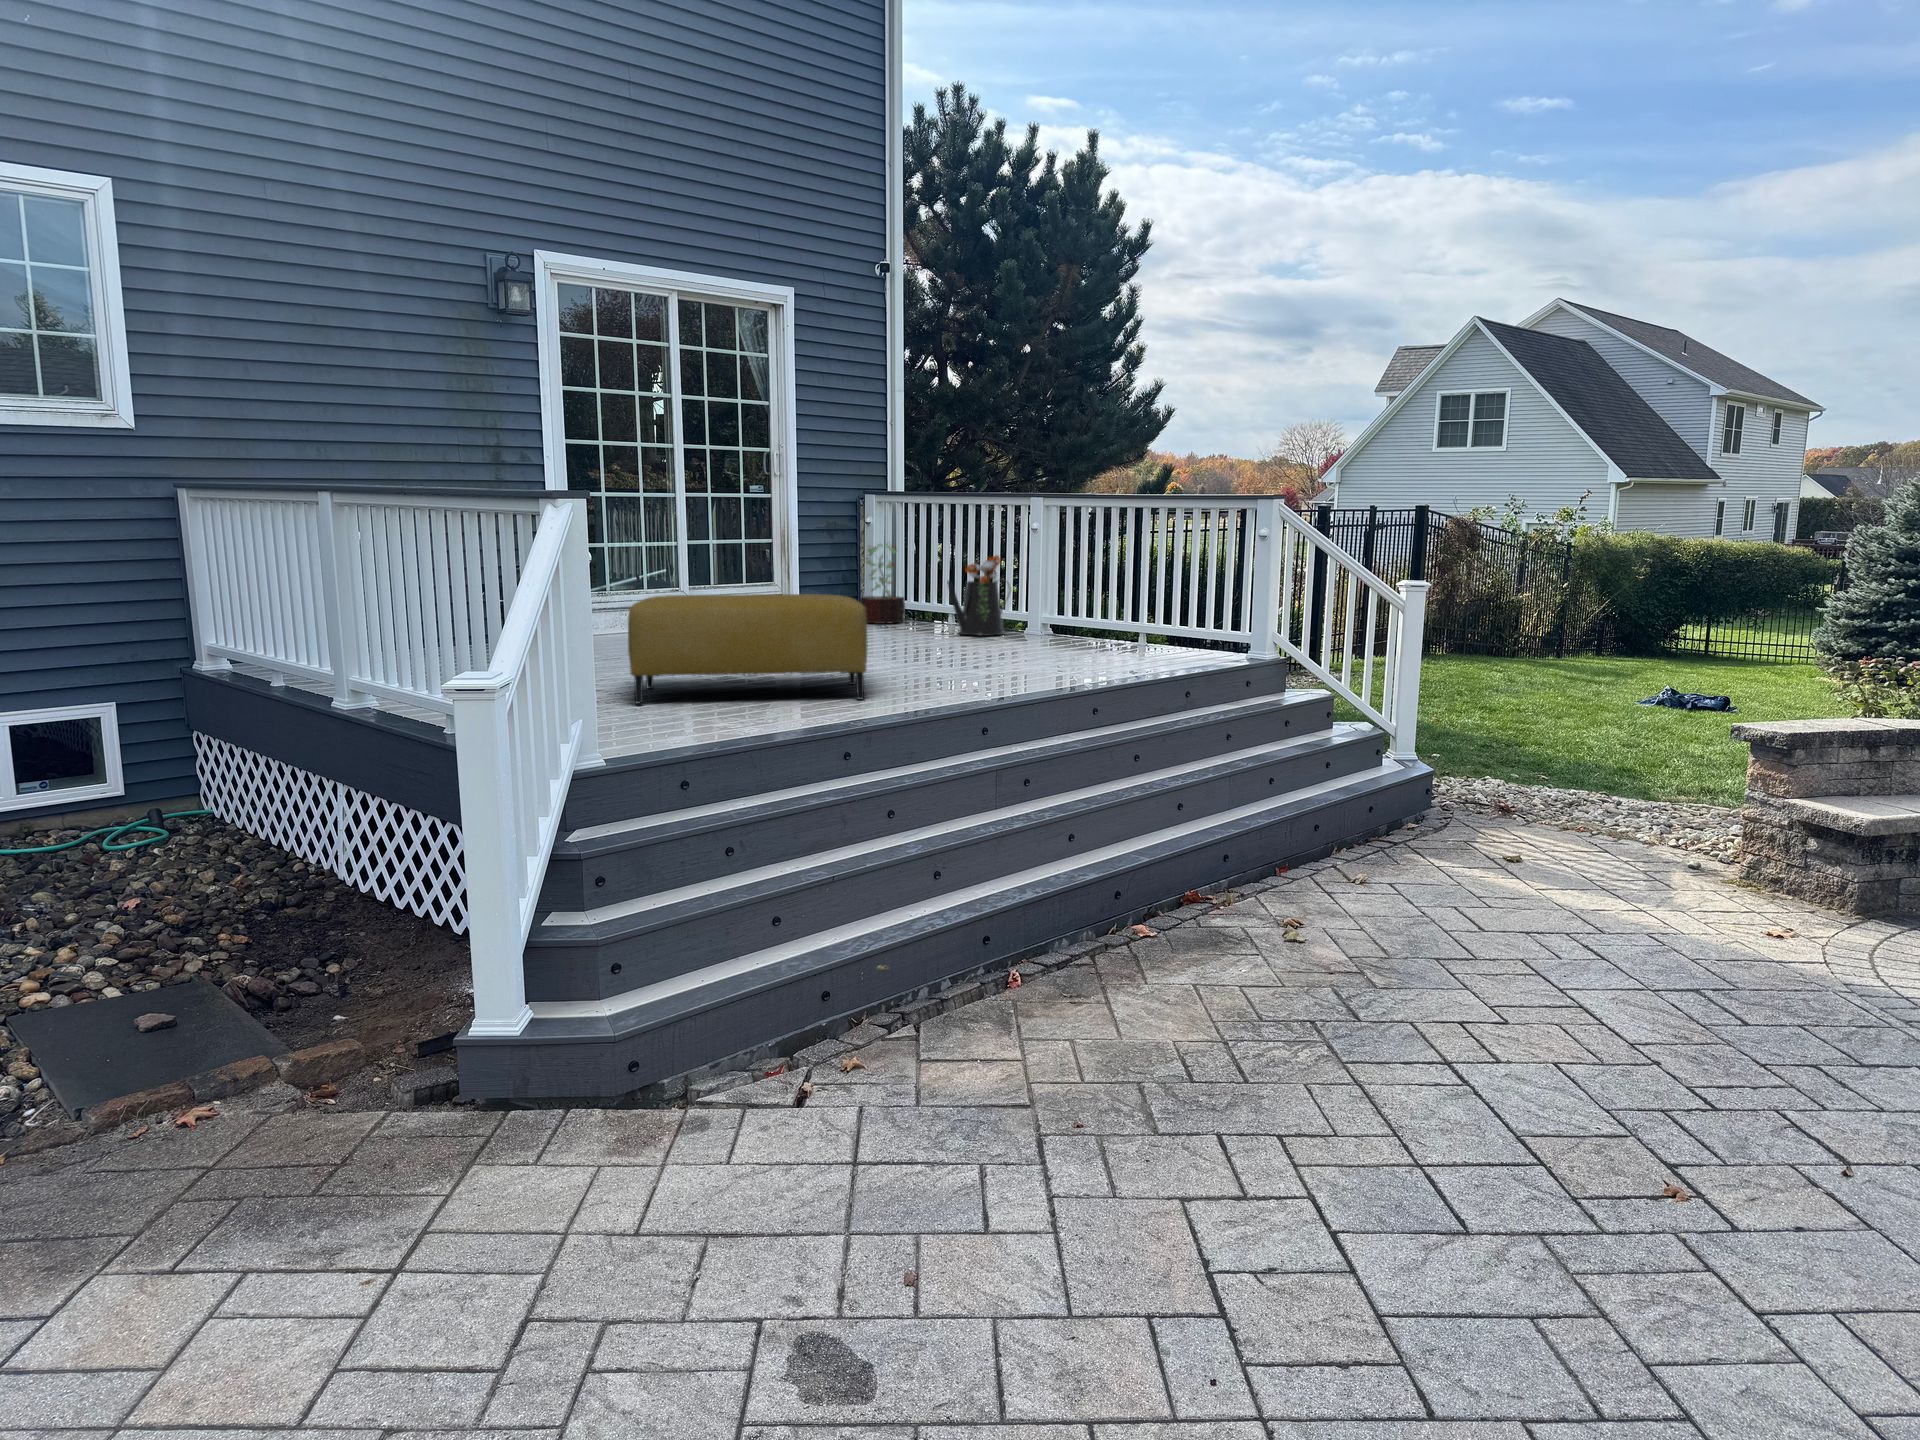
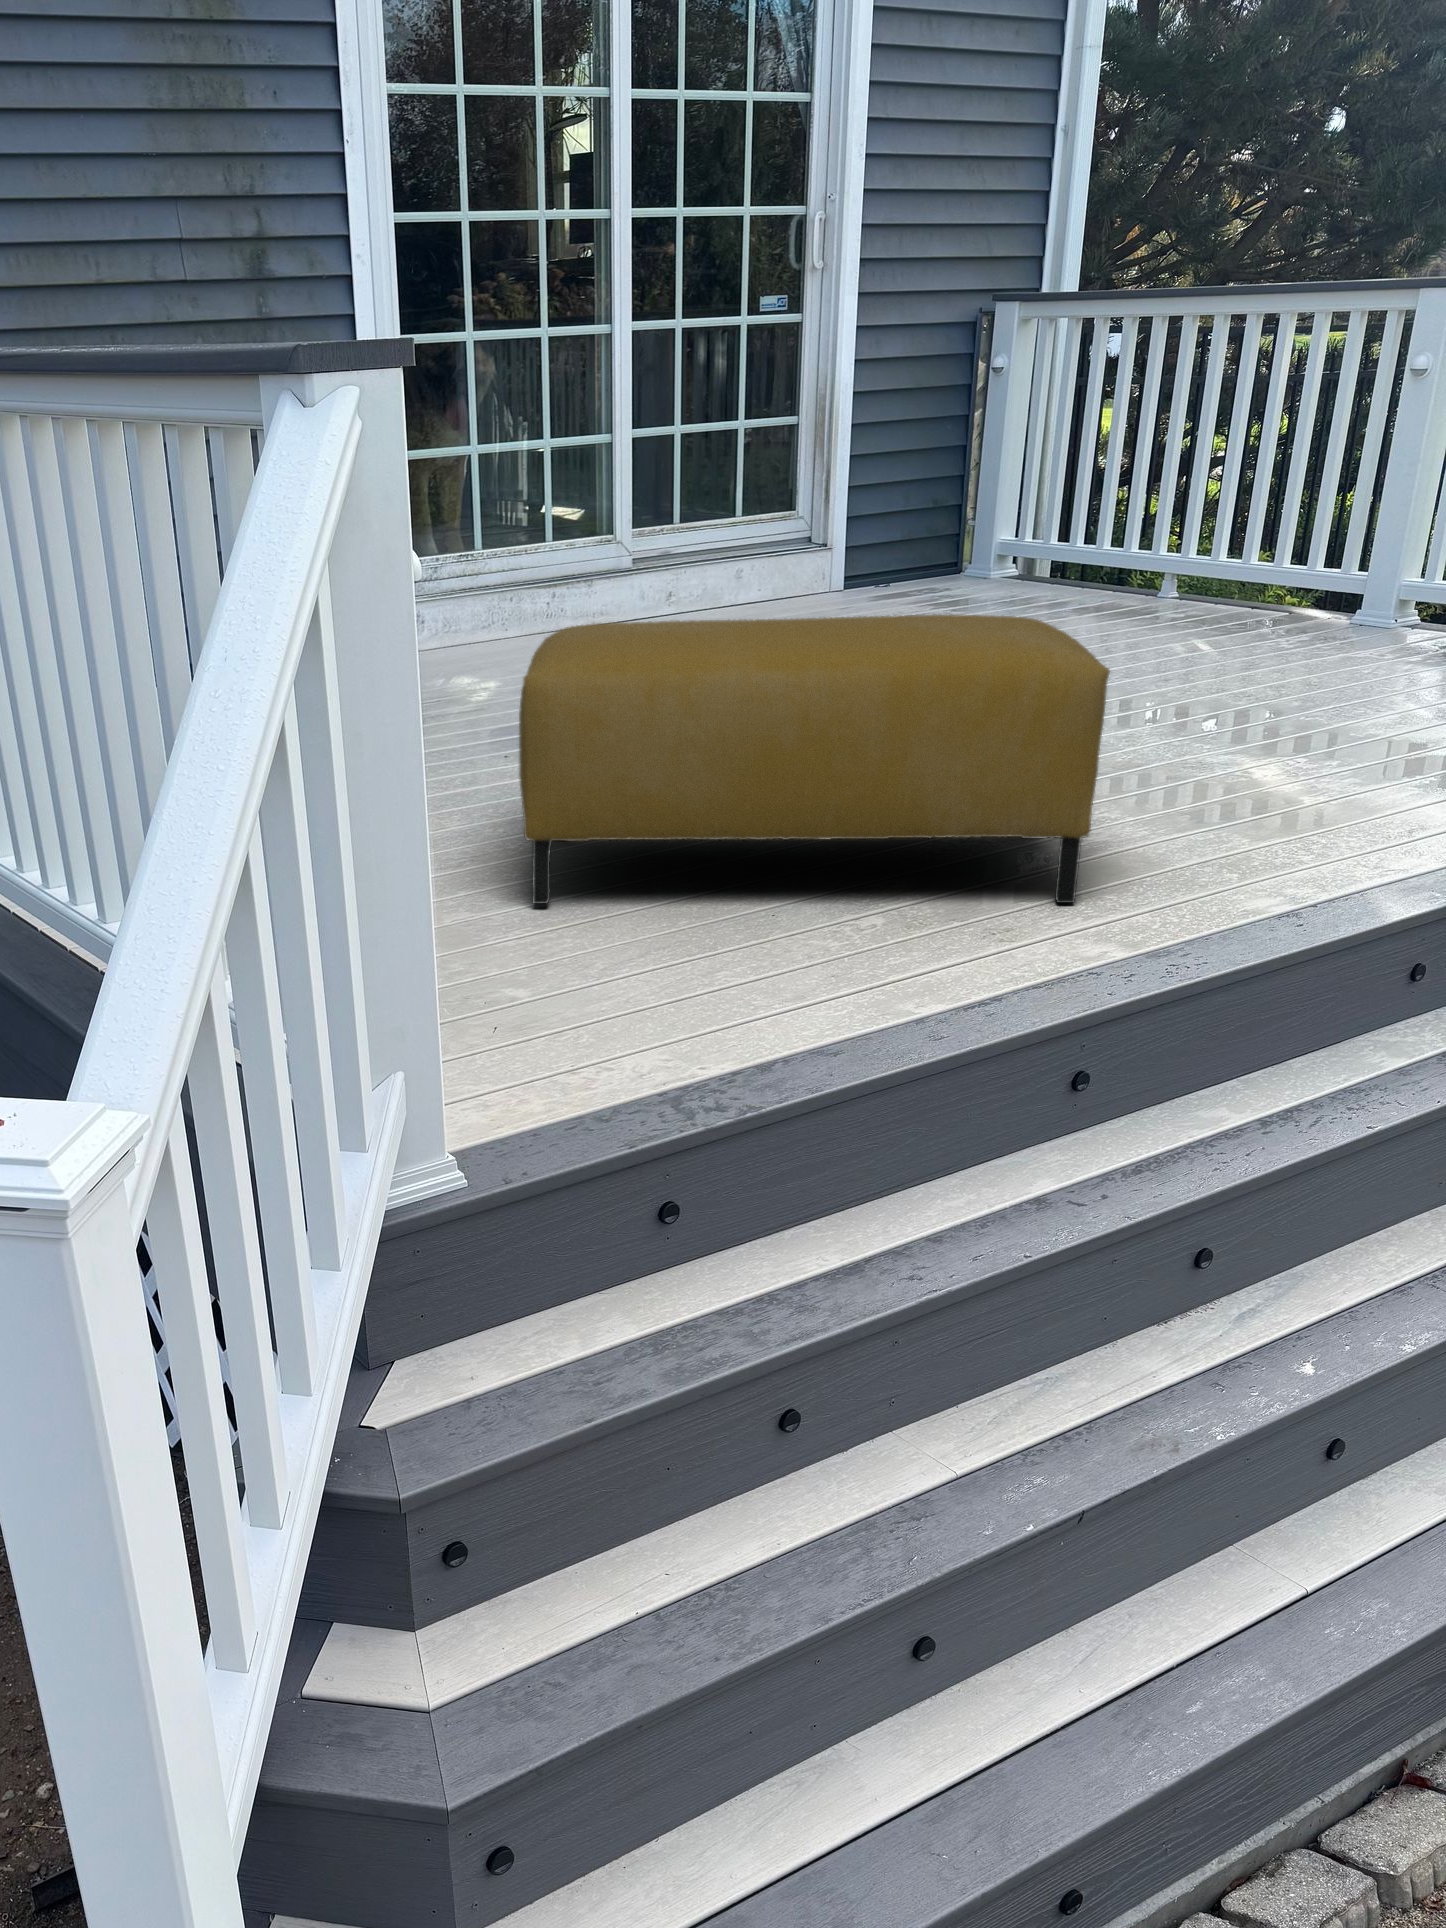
decorative plant: present [860,544,905,624] -> none [971,416,1075,608]
watering can: present [948,555,1010,636] -> none [1200,450,1344,650]

